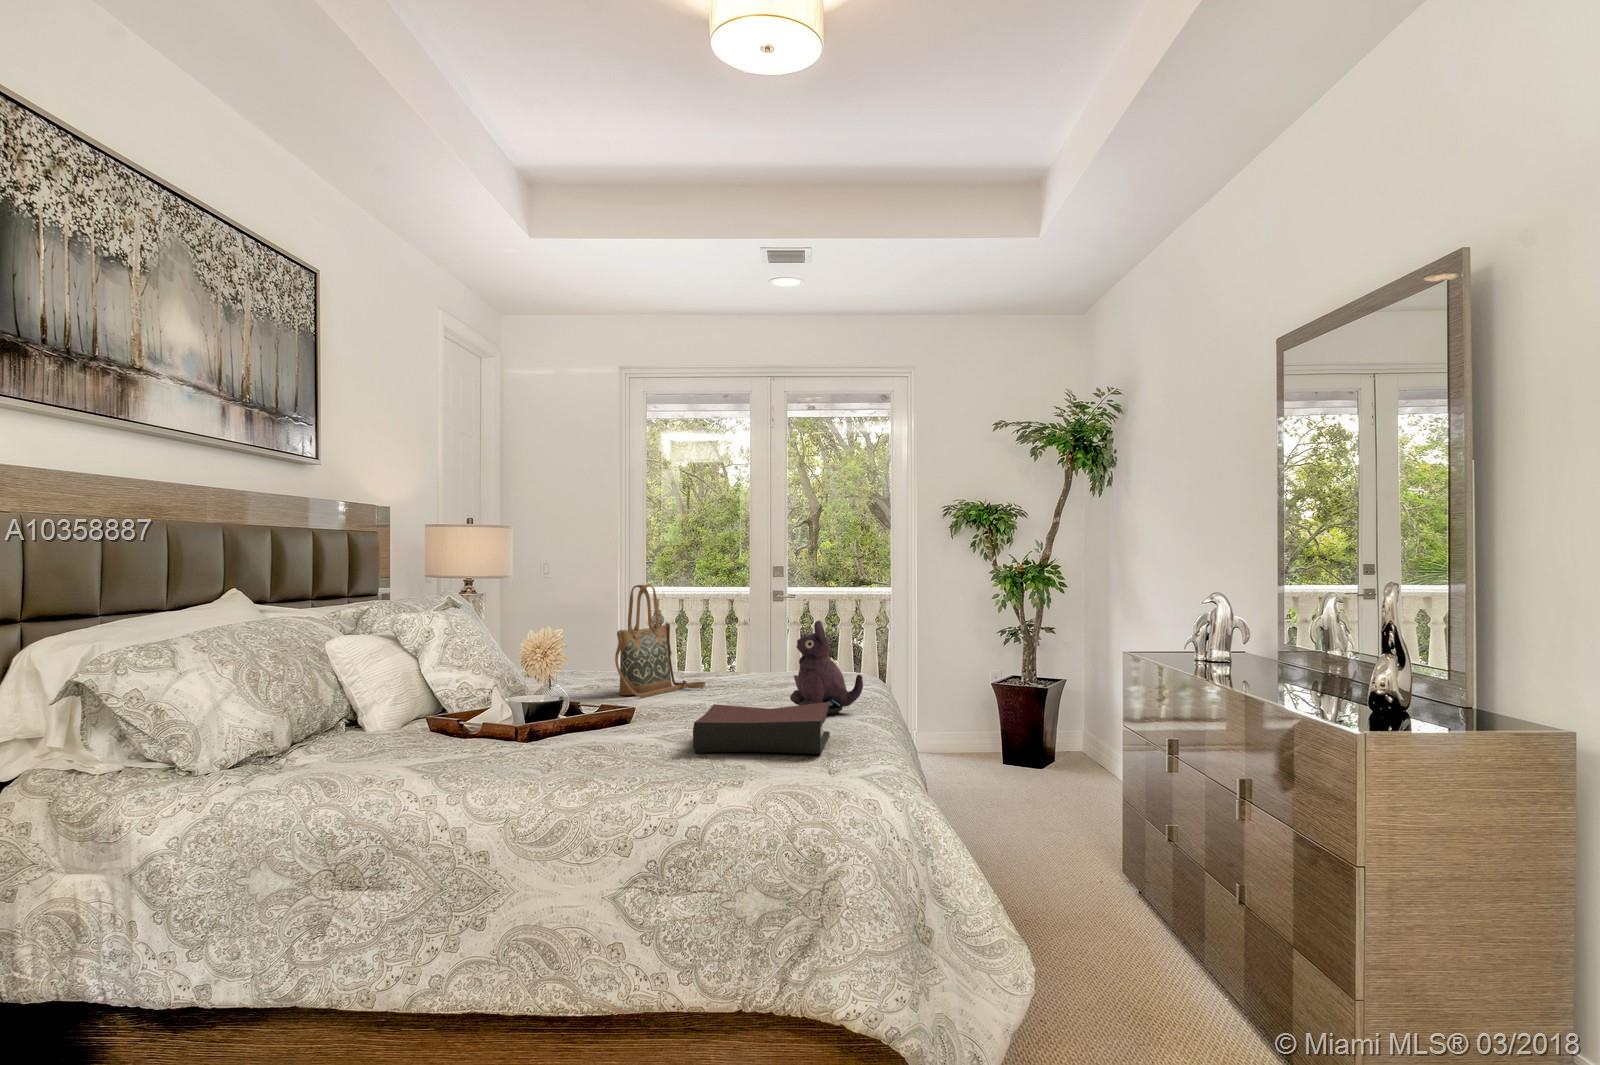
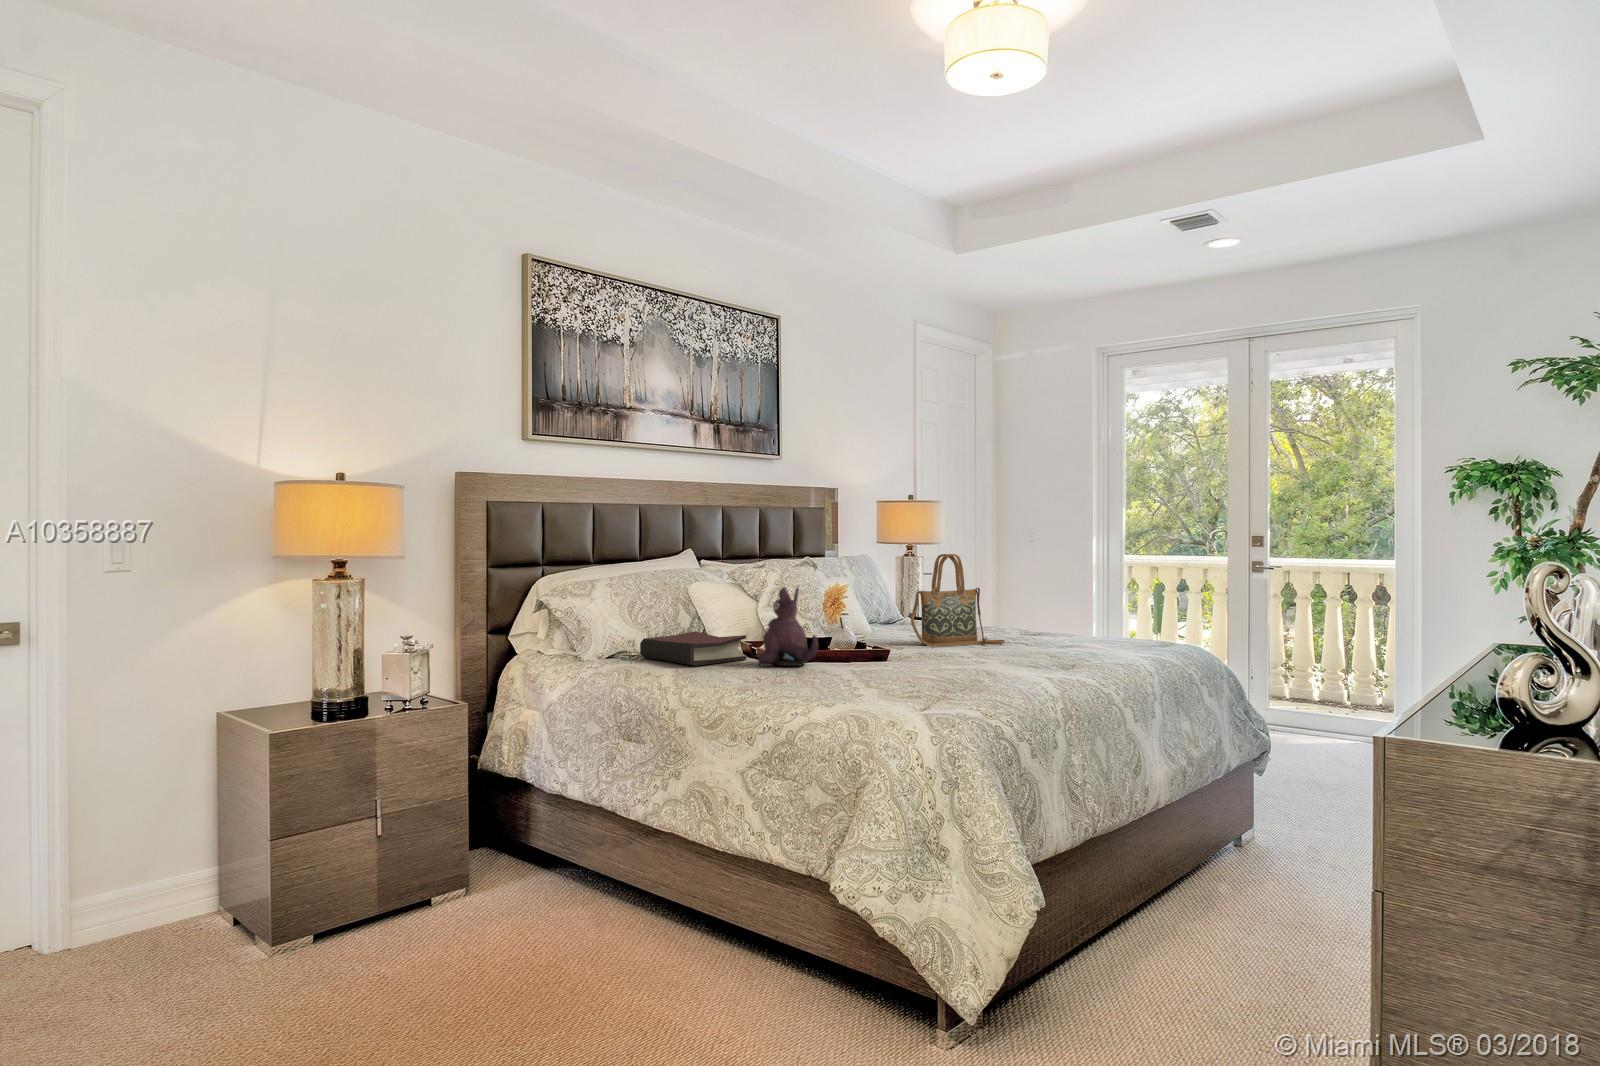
plush toy: present [790,621,863,714] -> present [758,587,818,666]
hardback book: present [693,702,830,754] -> present [640,631,746,666]

